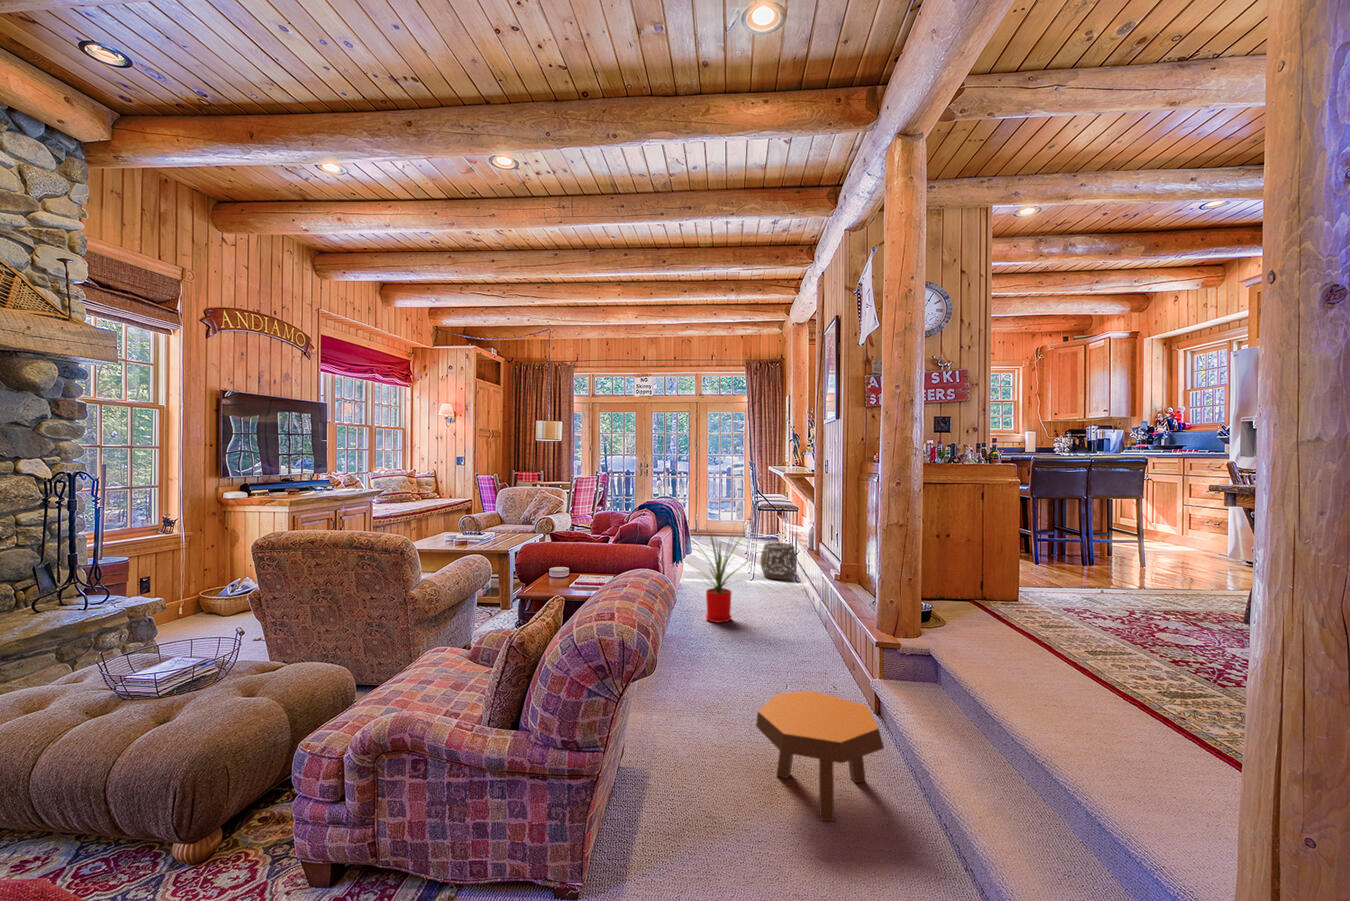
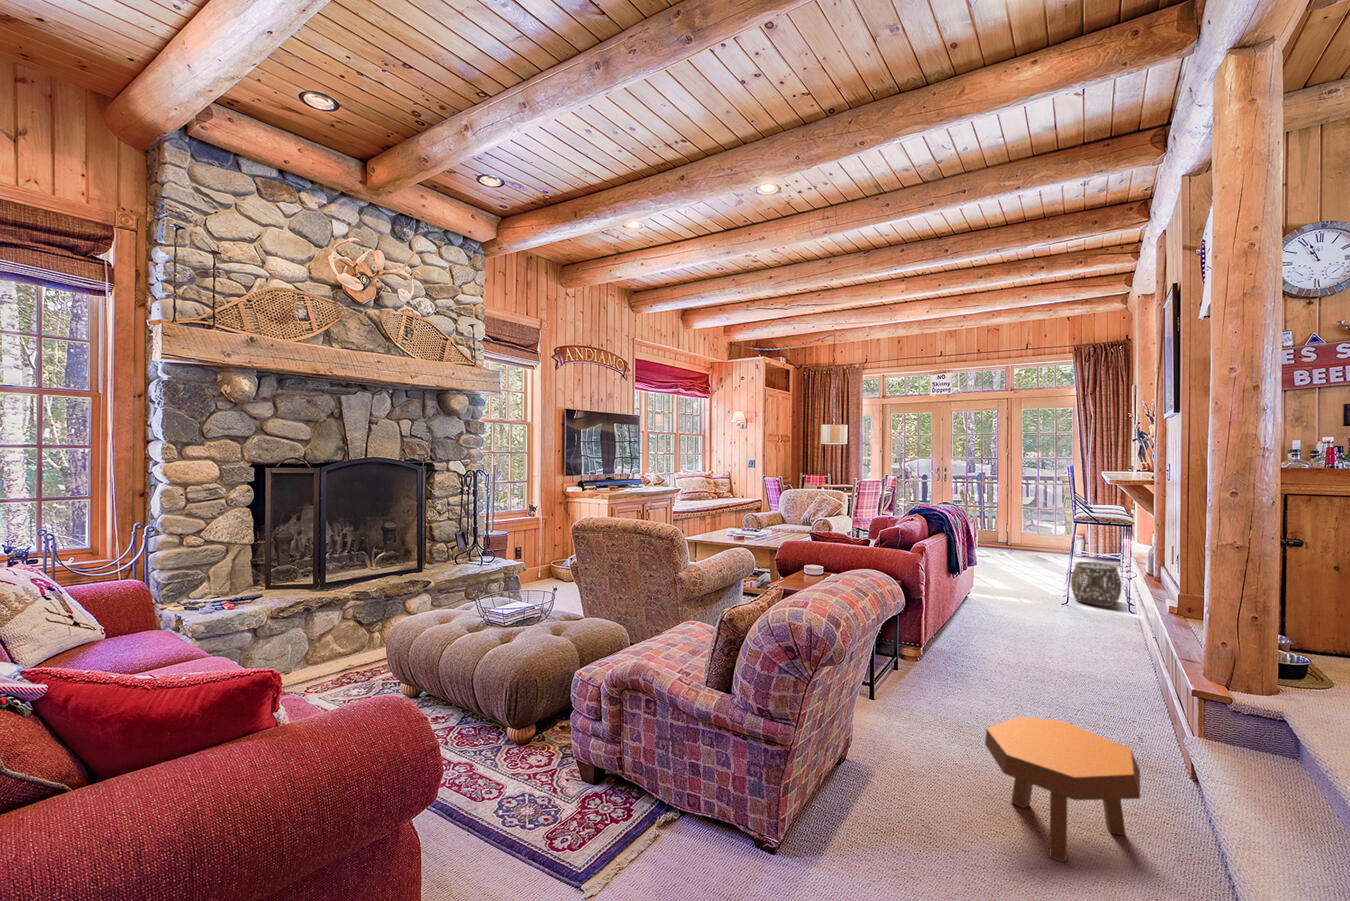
house plant: present [705,534,747,622] -> none [957,534,1040,642]

